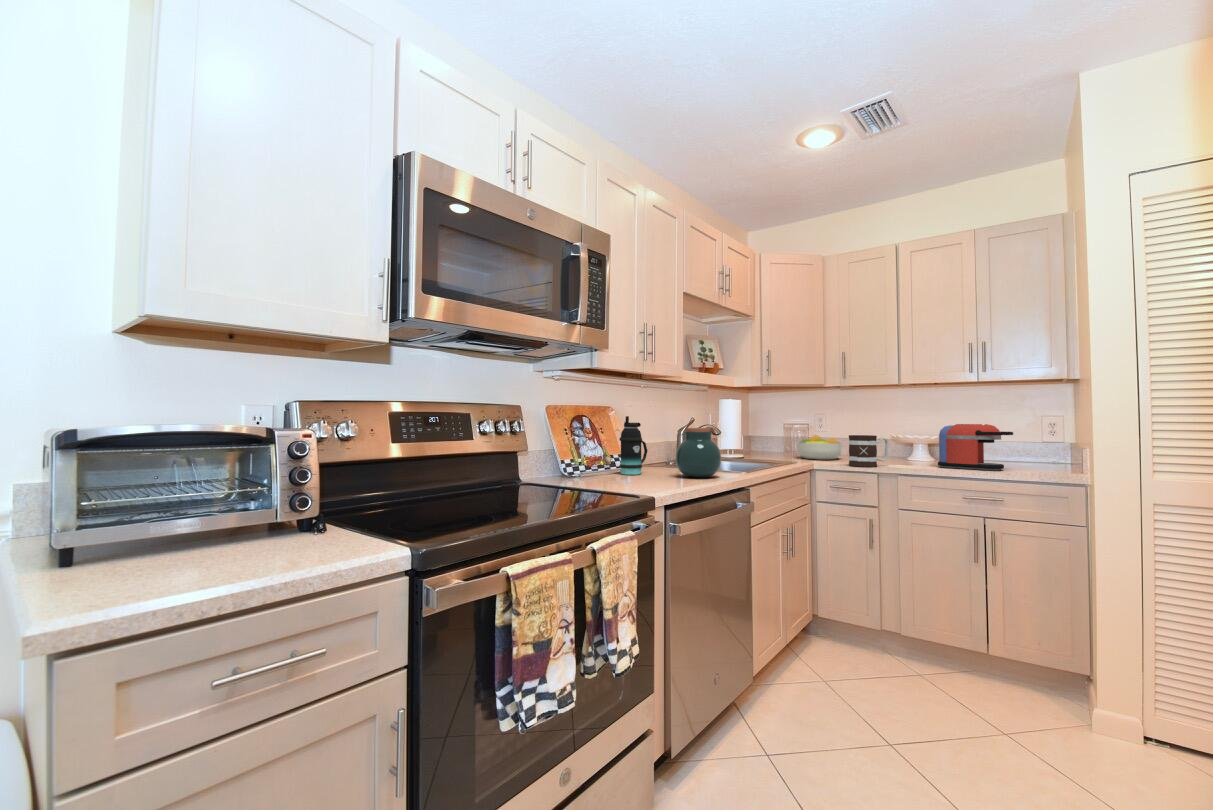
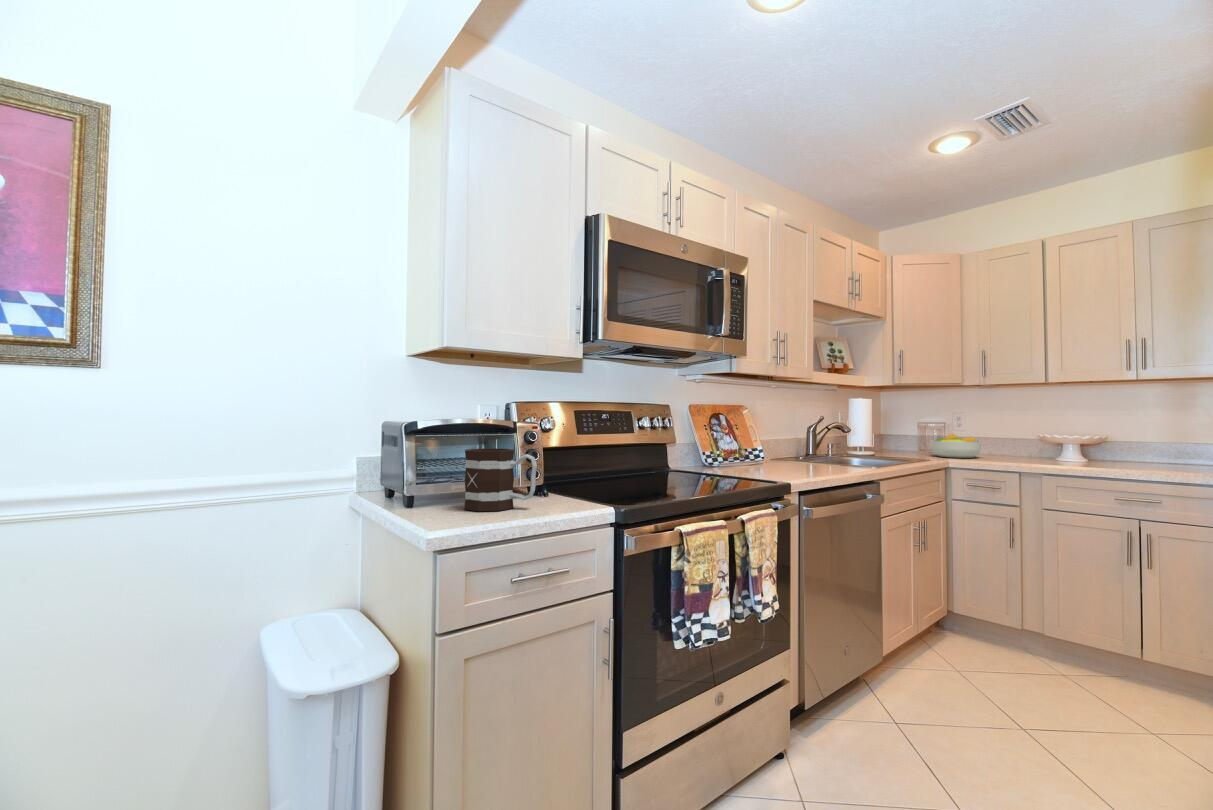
bottle: present [619,416,647,475] -> none [754,414,780,466]
coffee maker: present [938,424,1013,470] -> none [1087,423,1175,471]
jar: present [676,428,721,478] -> none [807,425,851,470]
mug: present [849,435,889,467] -> present [464,448,537,511]

